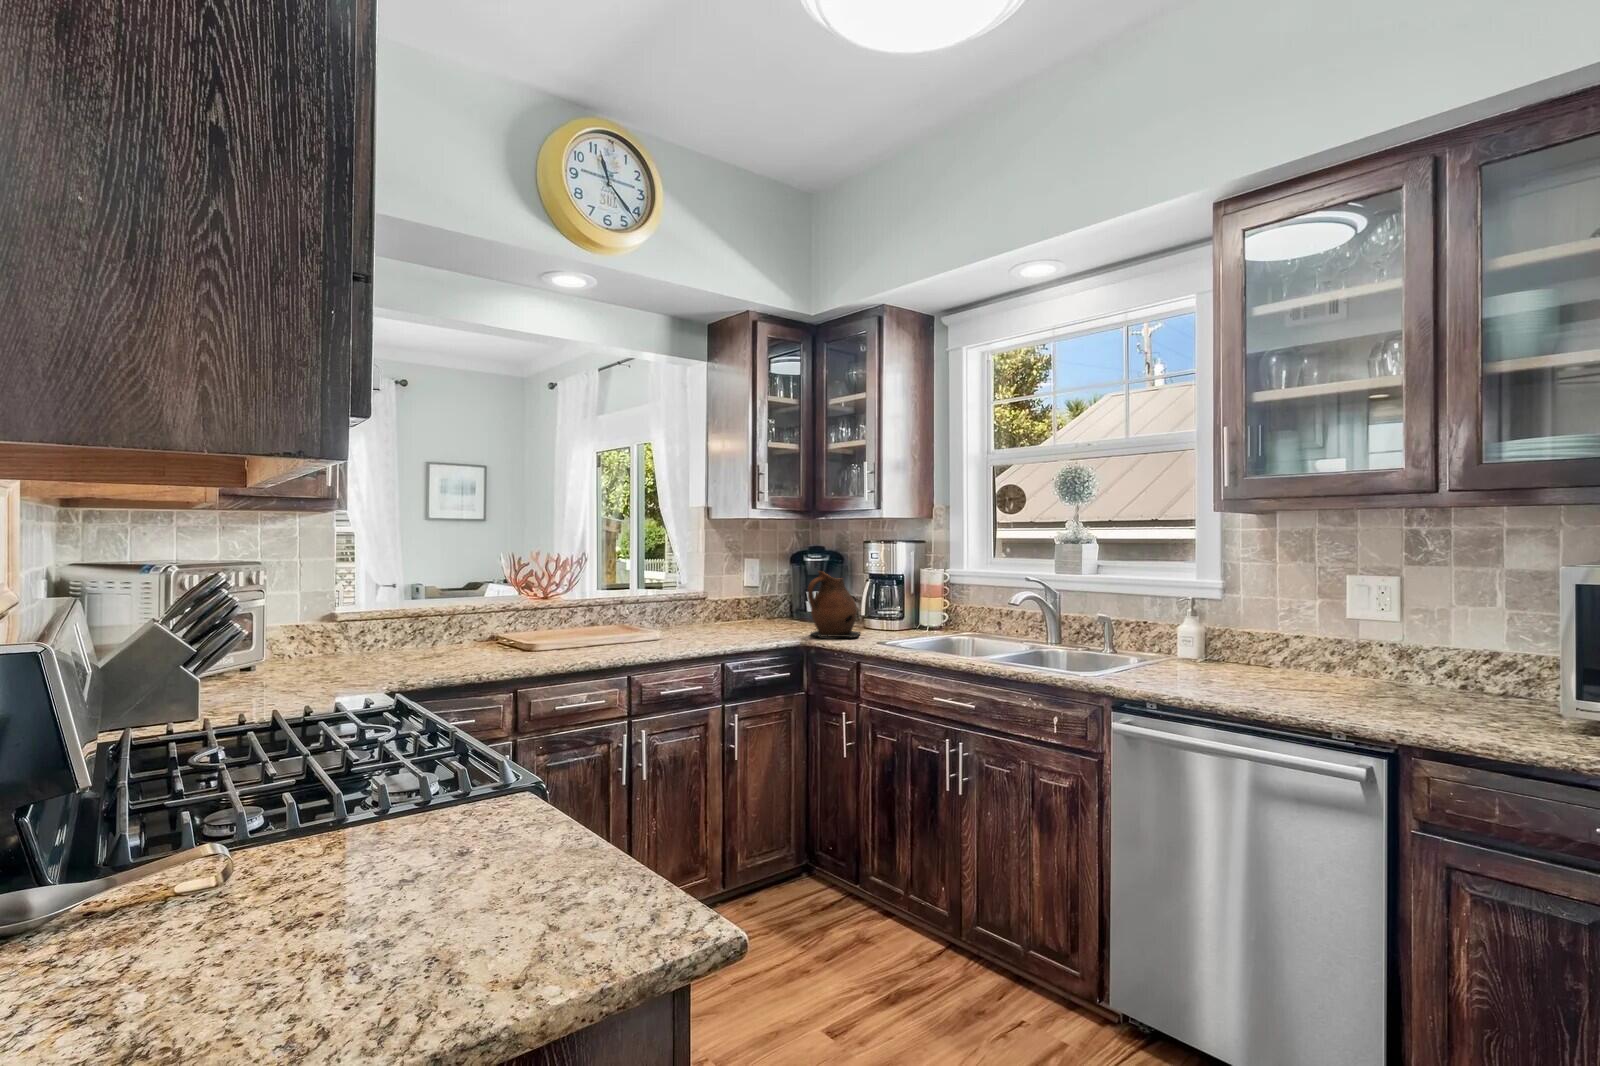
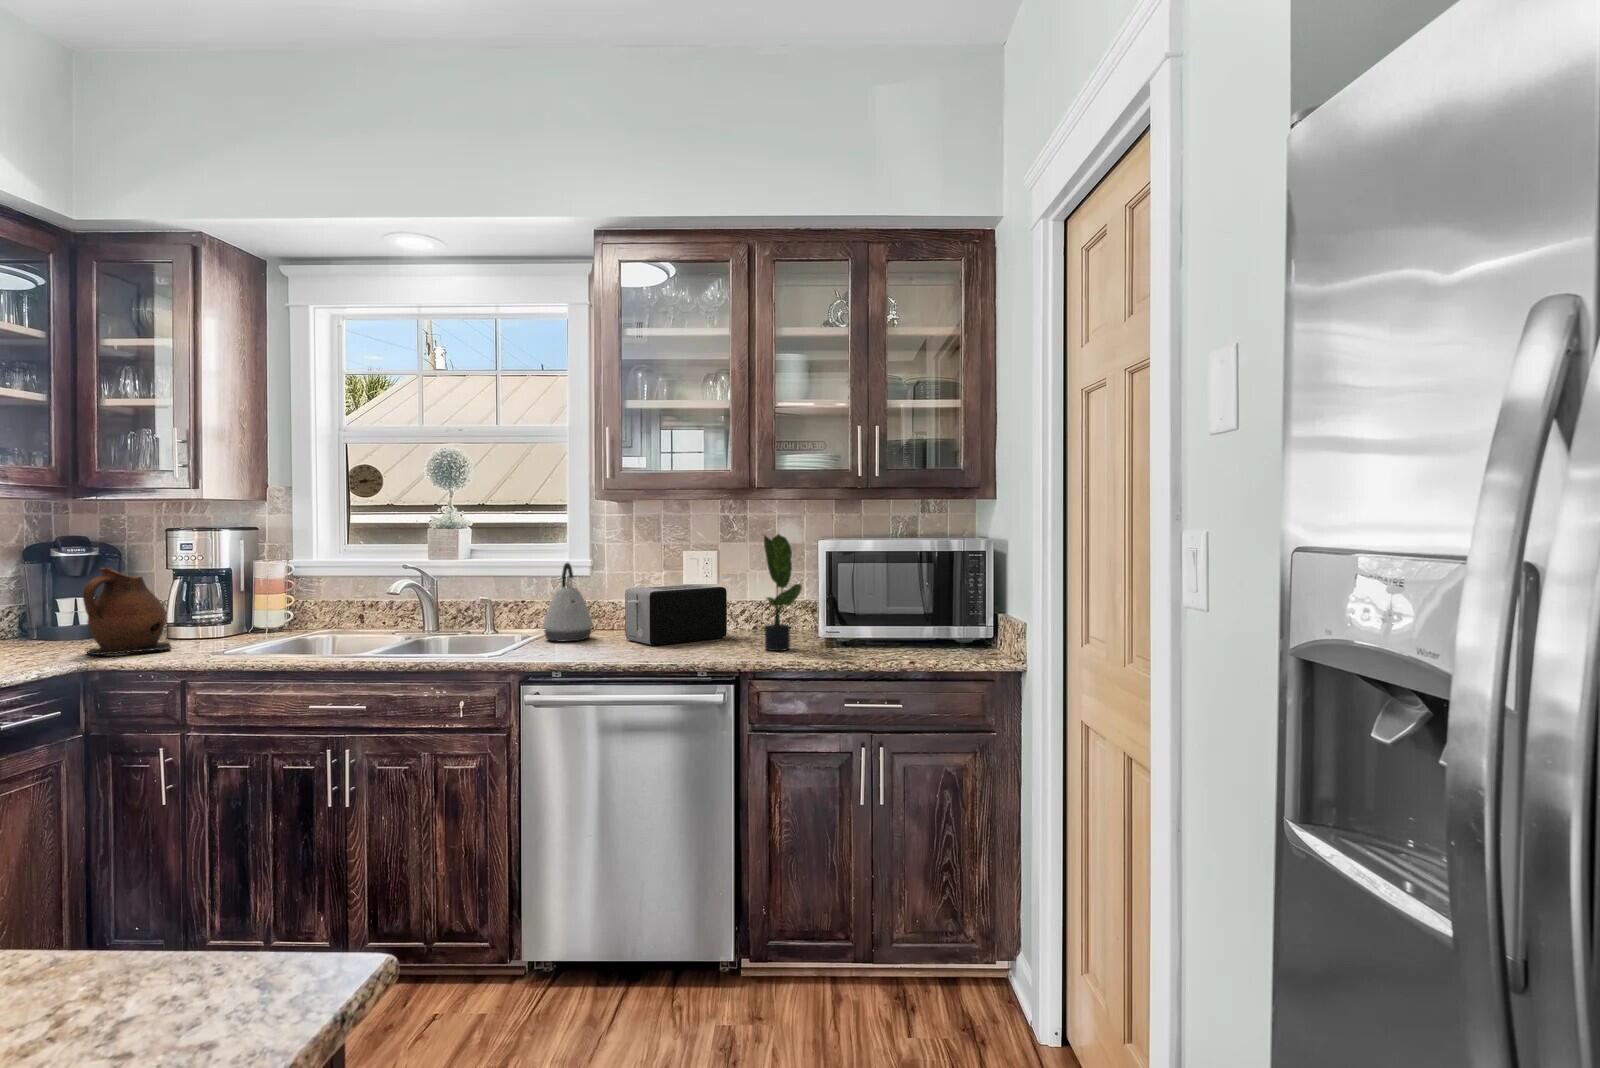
potted plant: none [1421,555,1541,724] -> present [763,534,807,651]
kettle: none [1155,583,1216,673] -> present [543,563,593,642]
toaster: none [1251,618,1403,693] -> present [625,584,727,645]

